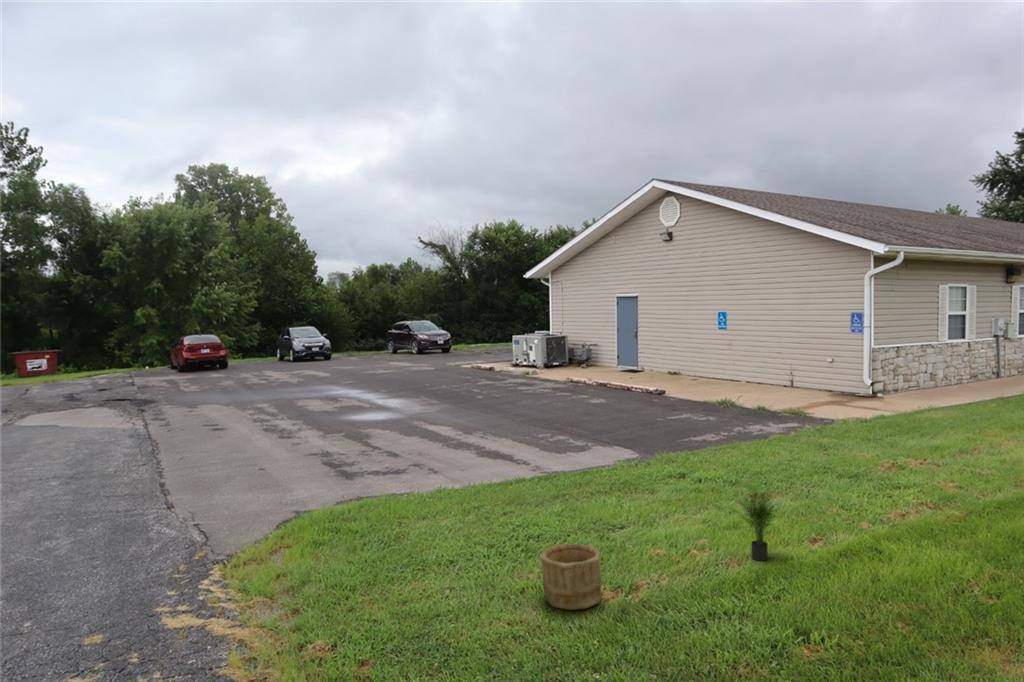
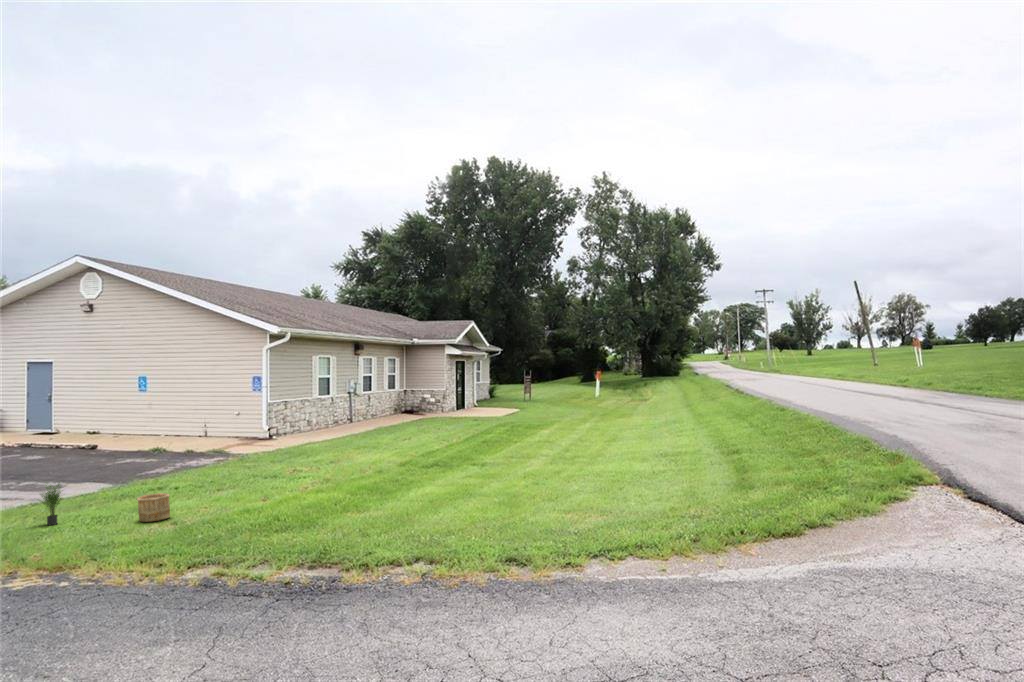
potted plant: present [732,488,778,561] -> present [40,485,61,525]

